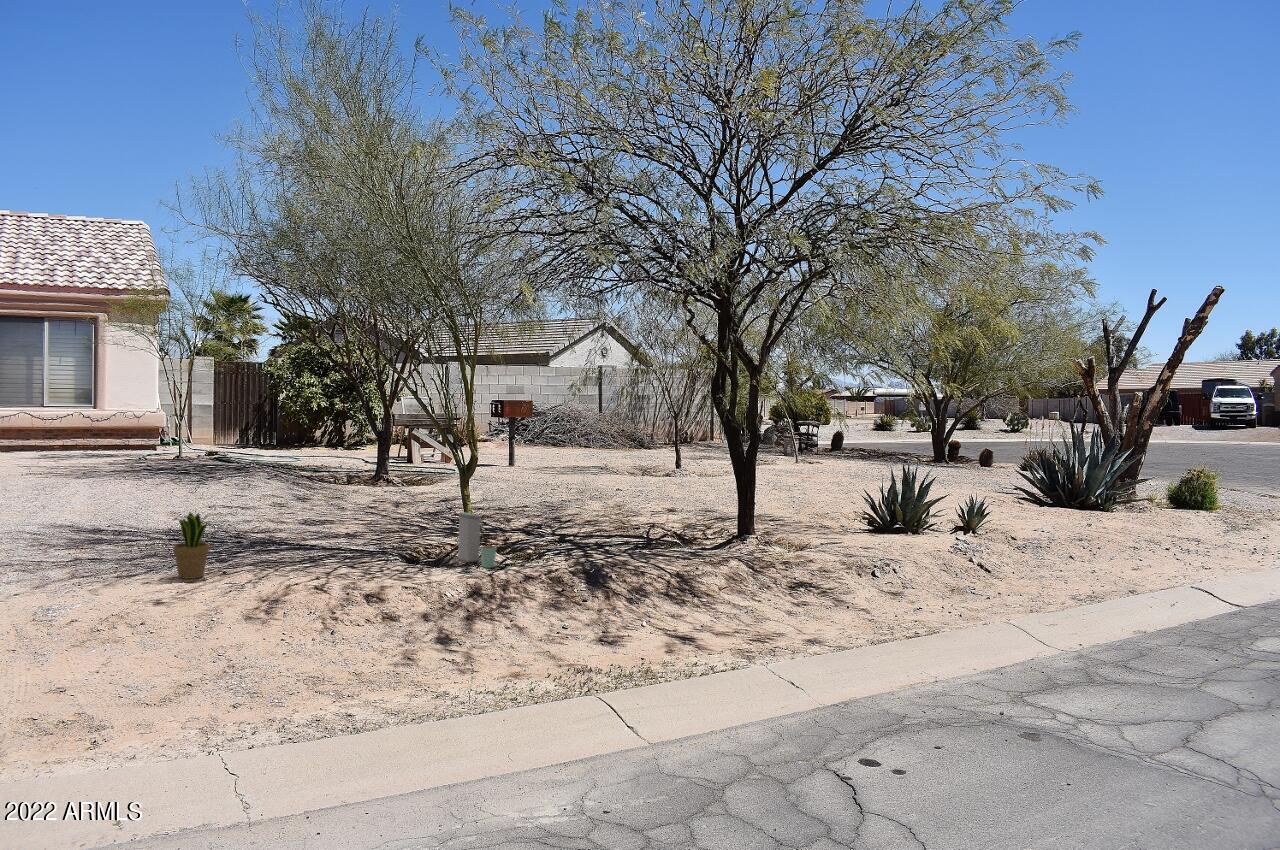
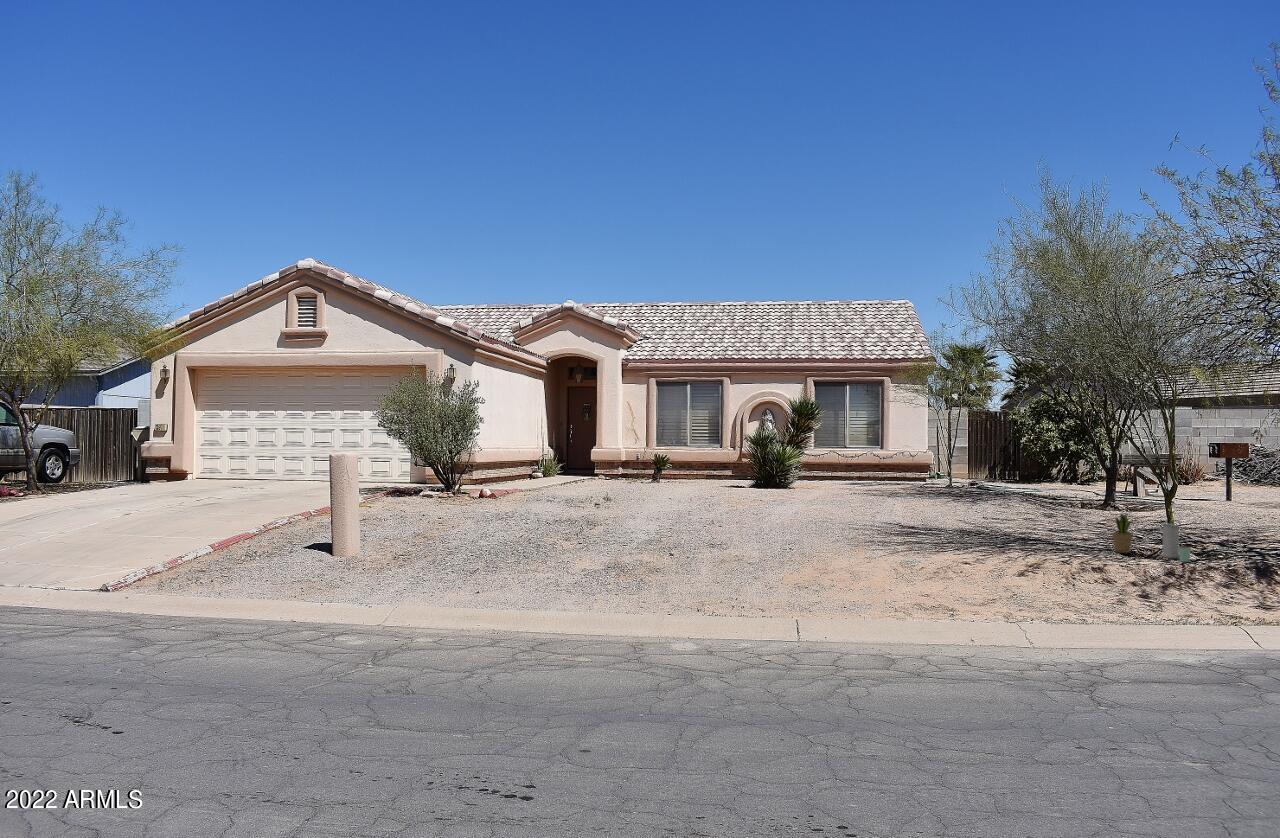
potted plant: present [173,512,211,579] -> present [1112,514,1133,553]

